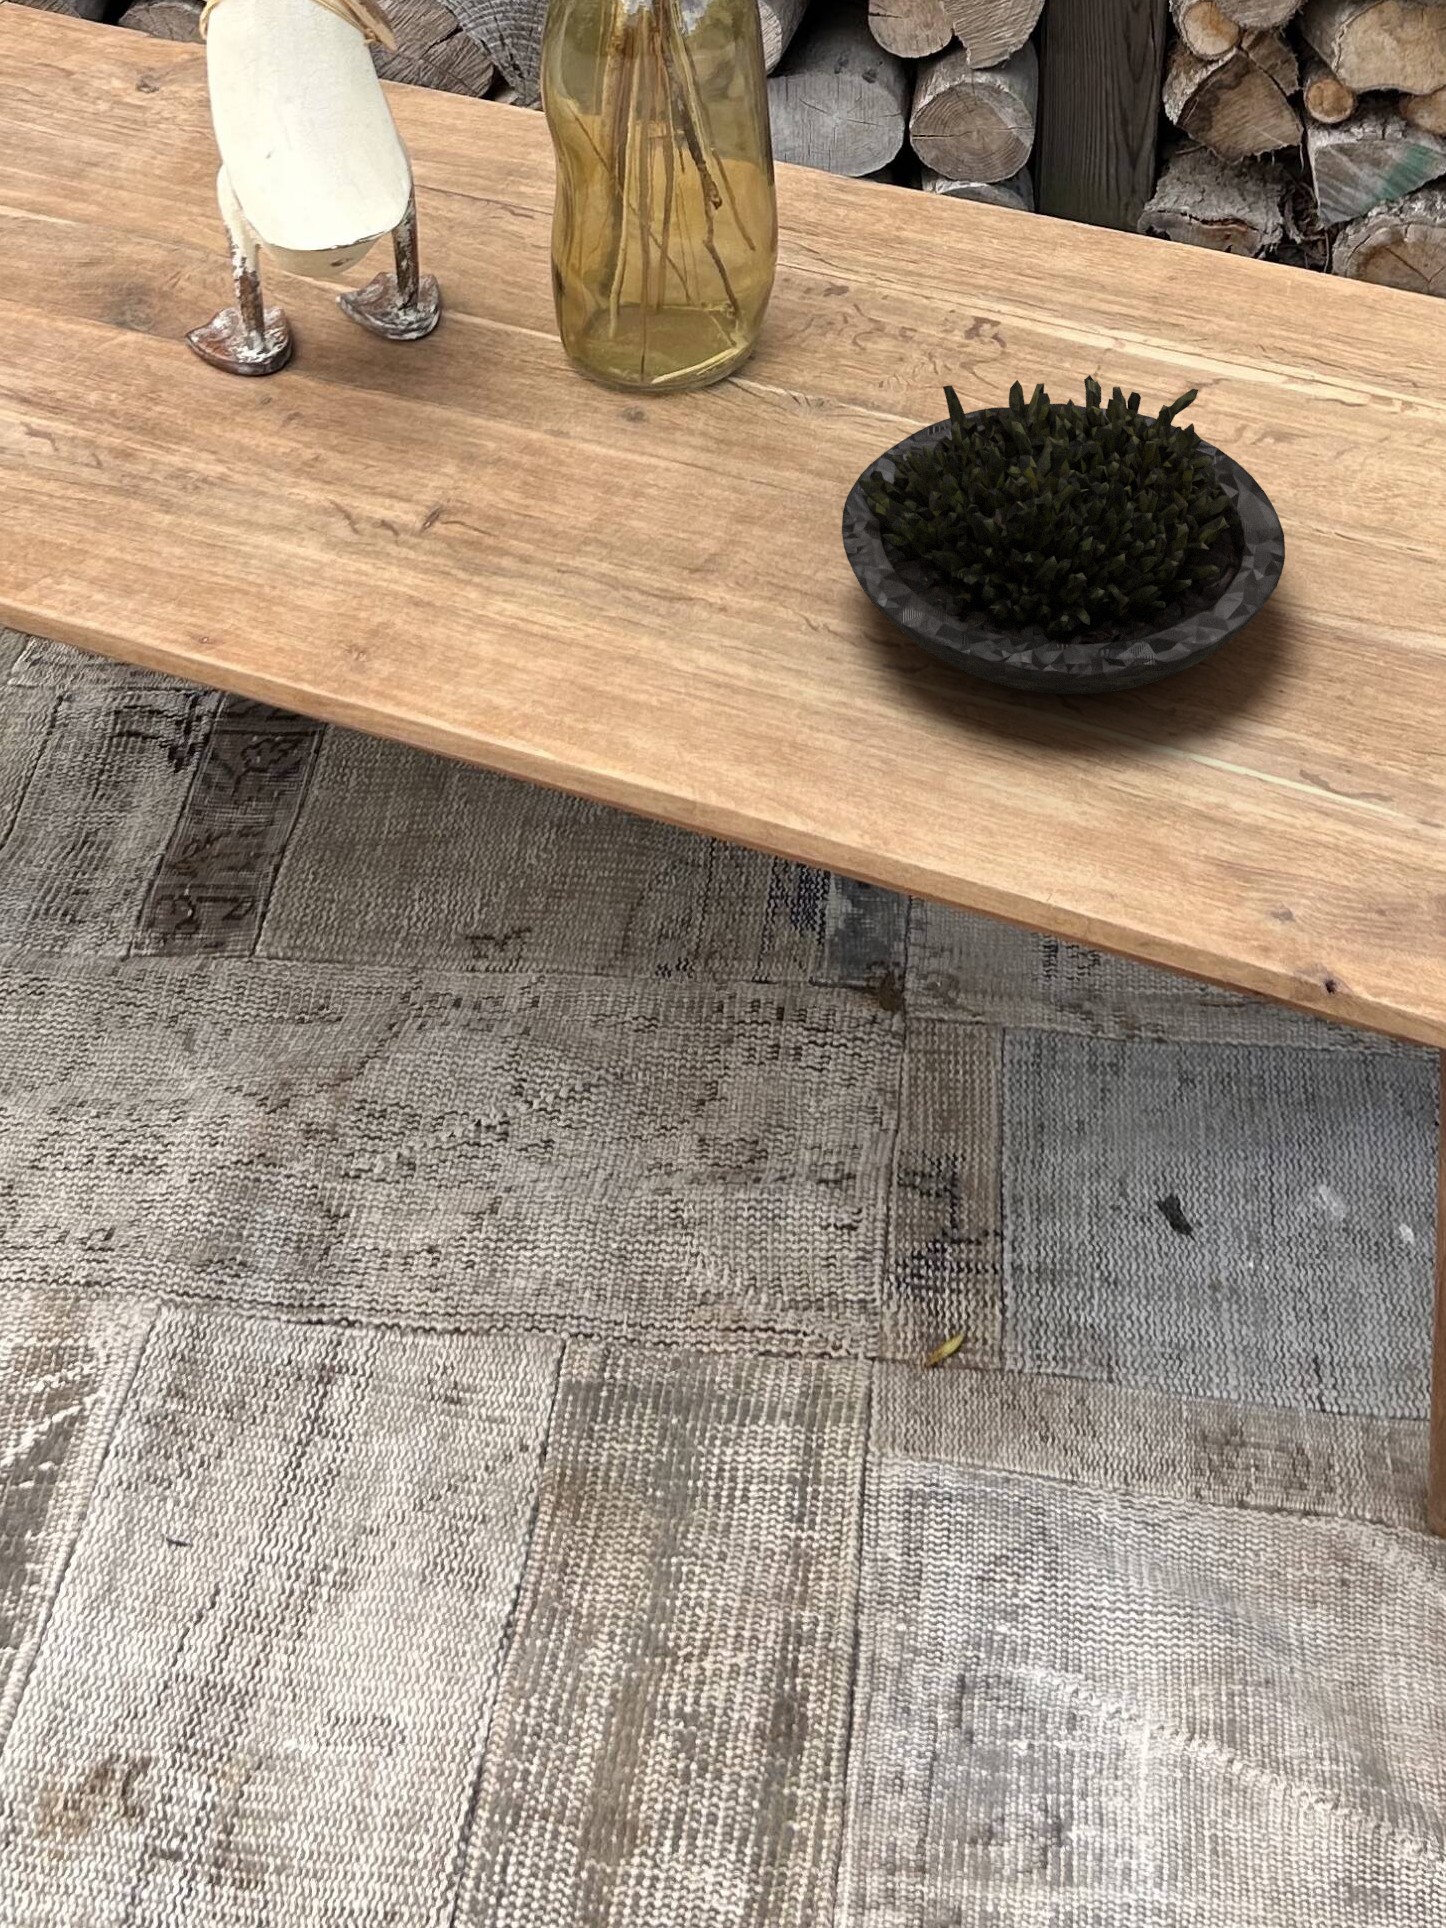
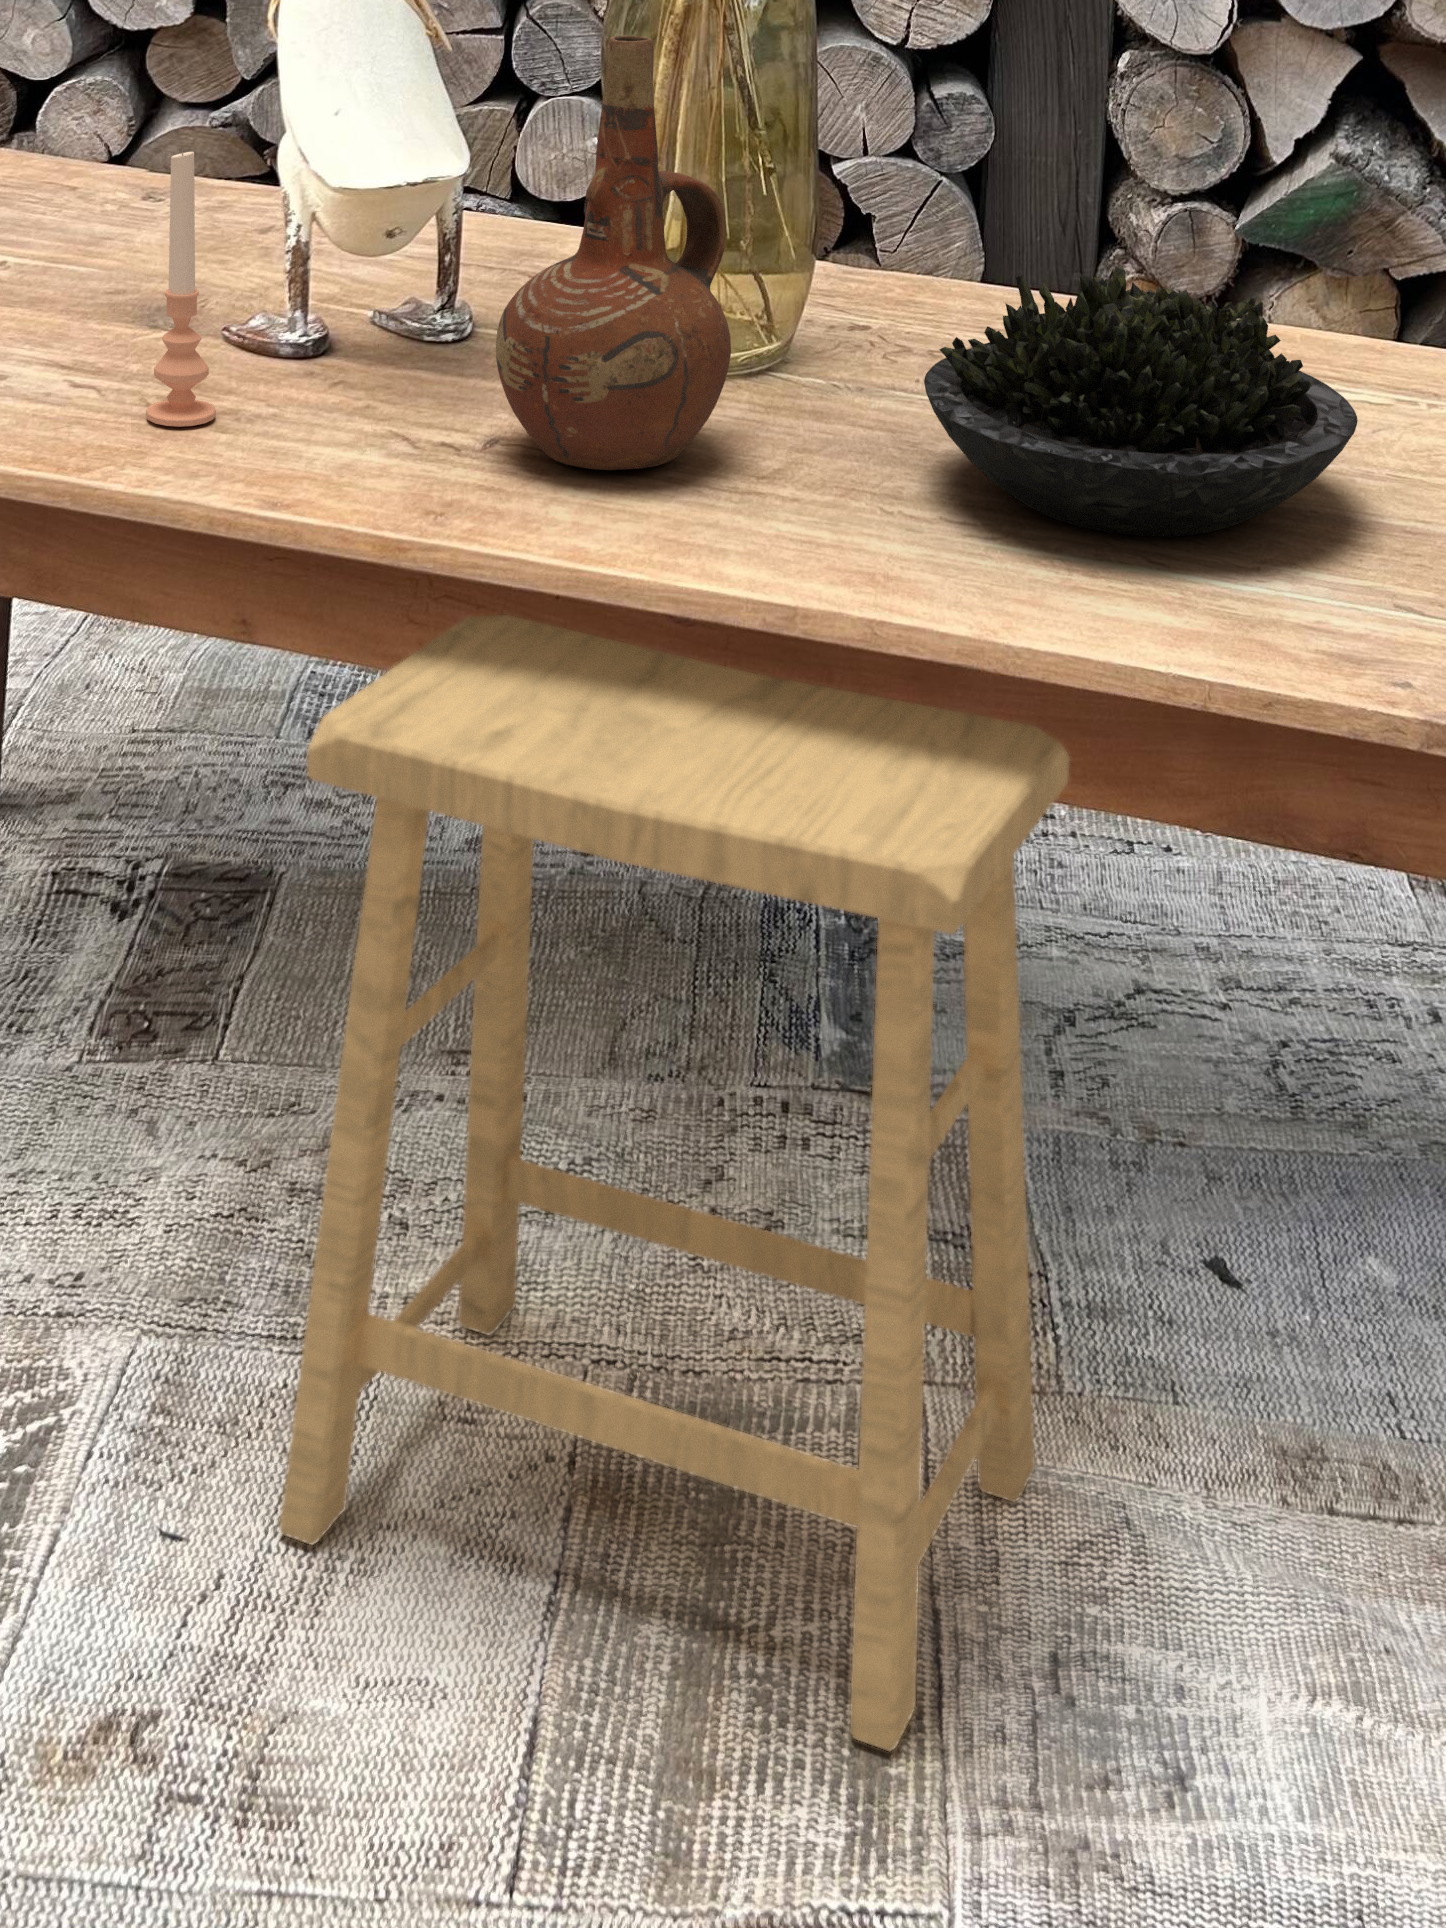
ceramic pitcher: none [410,176,649,599] -> present [496,35,731,470]
candle: none [68,281,148,537] -> present [146,149,216,427]
footstool: none [212,751,967,1800] -> present [279,615,1070,1751]

